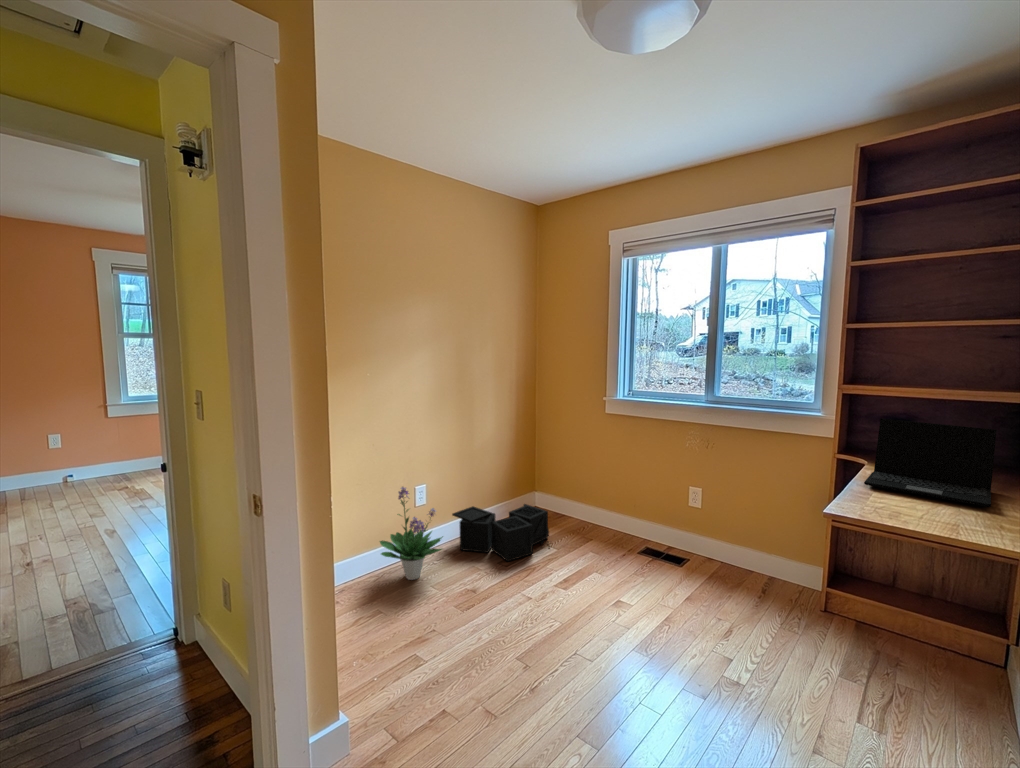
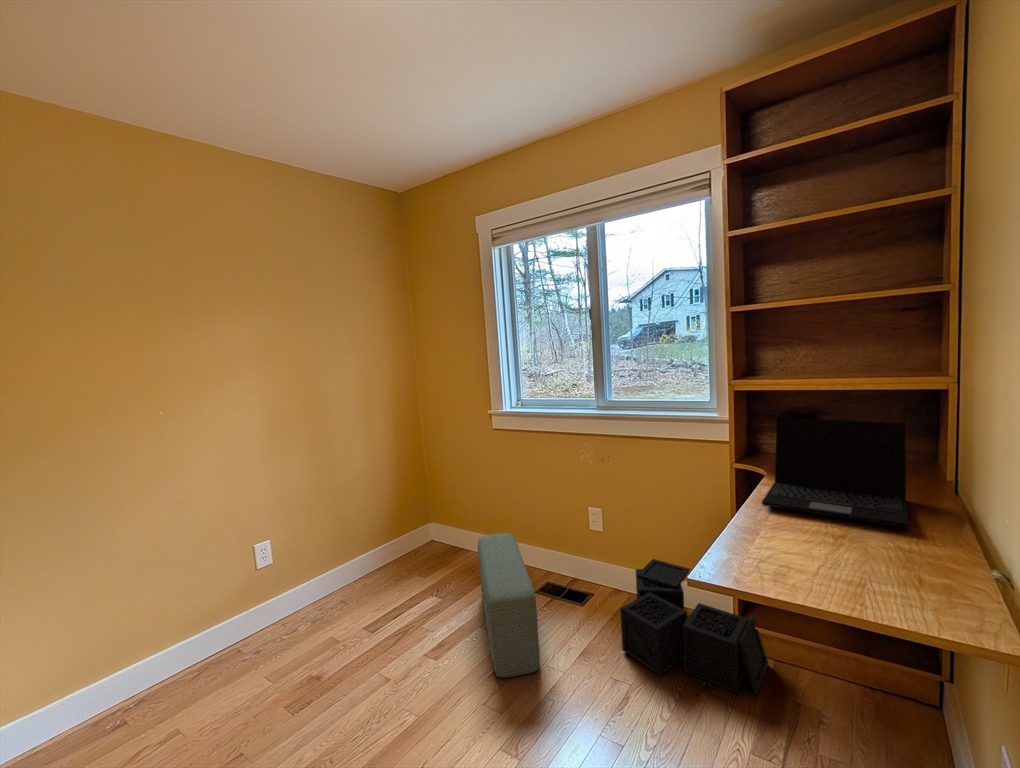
potted plant: present [380,487,443,580] -> none [188,553,289,672]
pouf: none [592,501,656,607] -> present [478,533,540,677]
storage bin: present [452,504,549,561] -> present [620,559,768,698]

